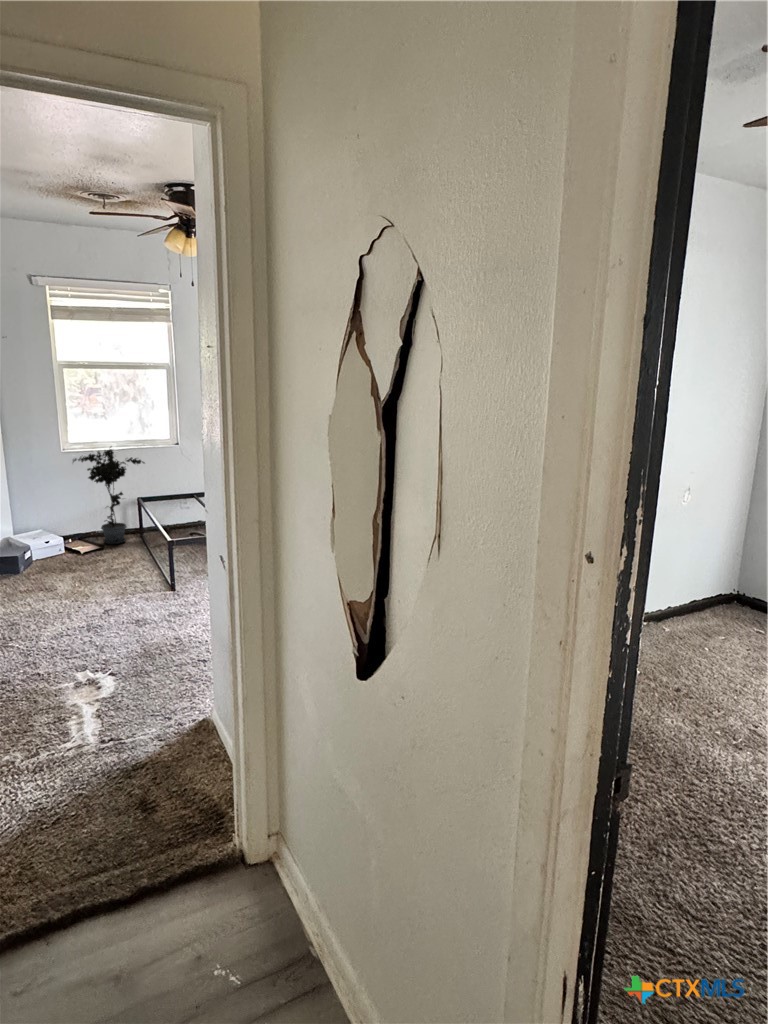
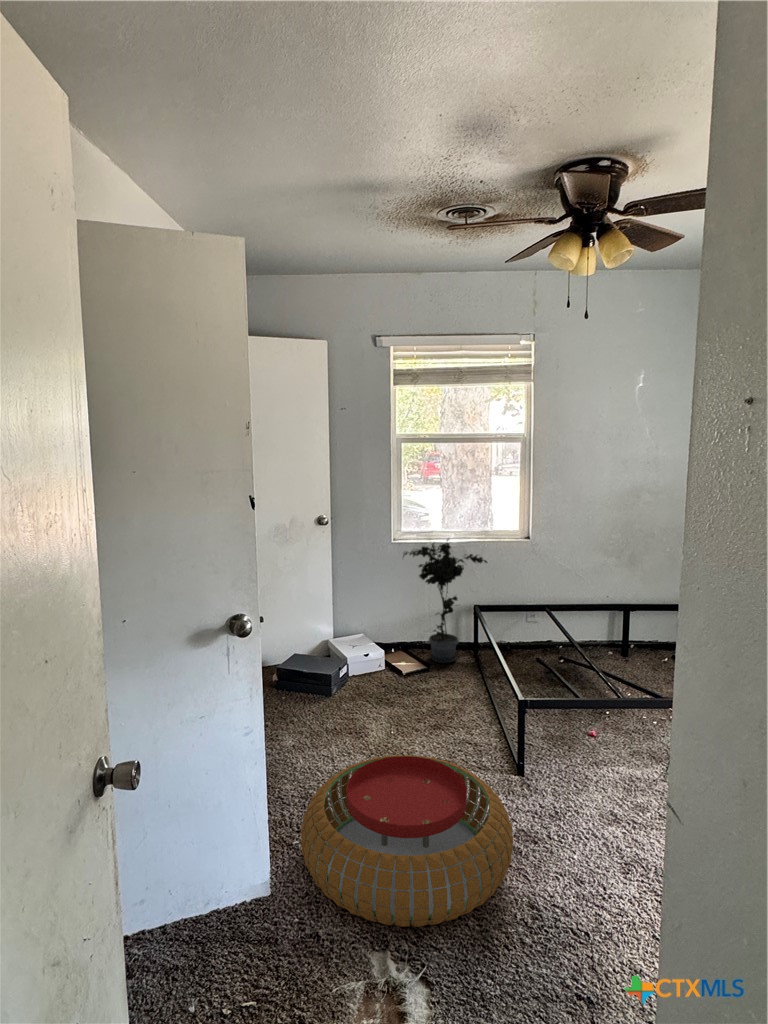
pouf: none [20,576,163,656] -> present [301,755,513,927]

